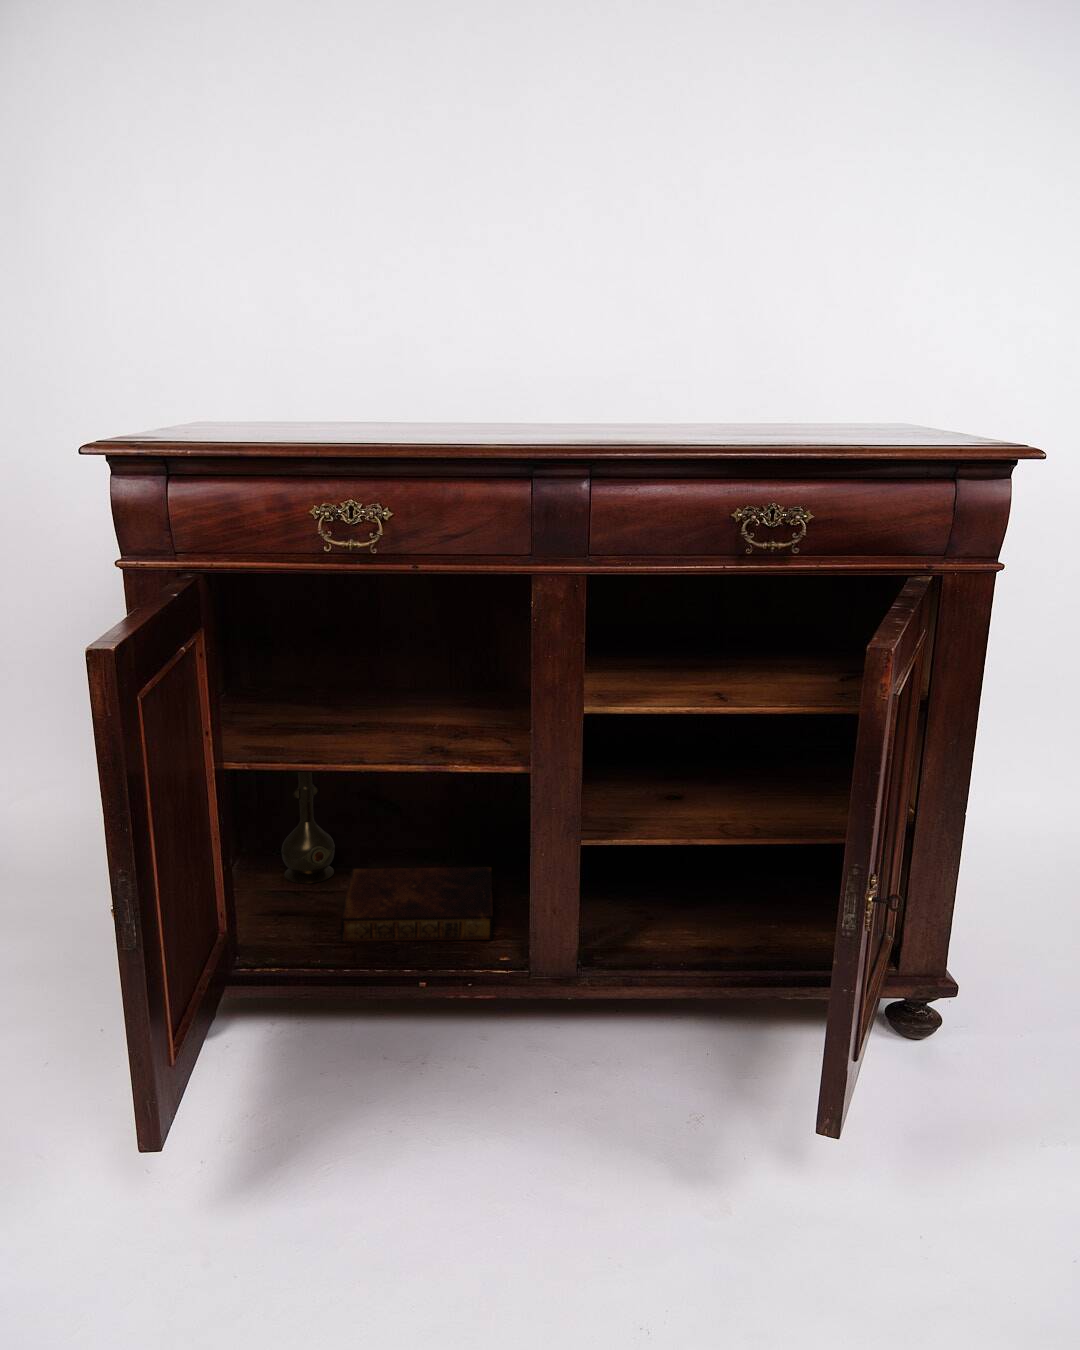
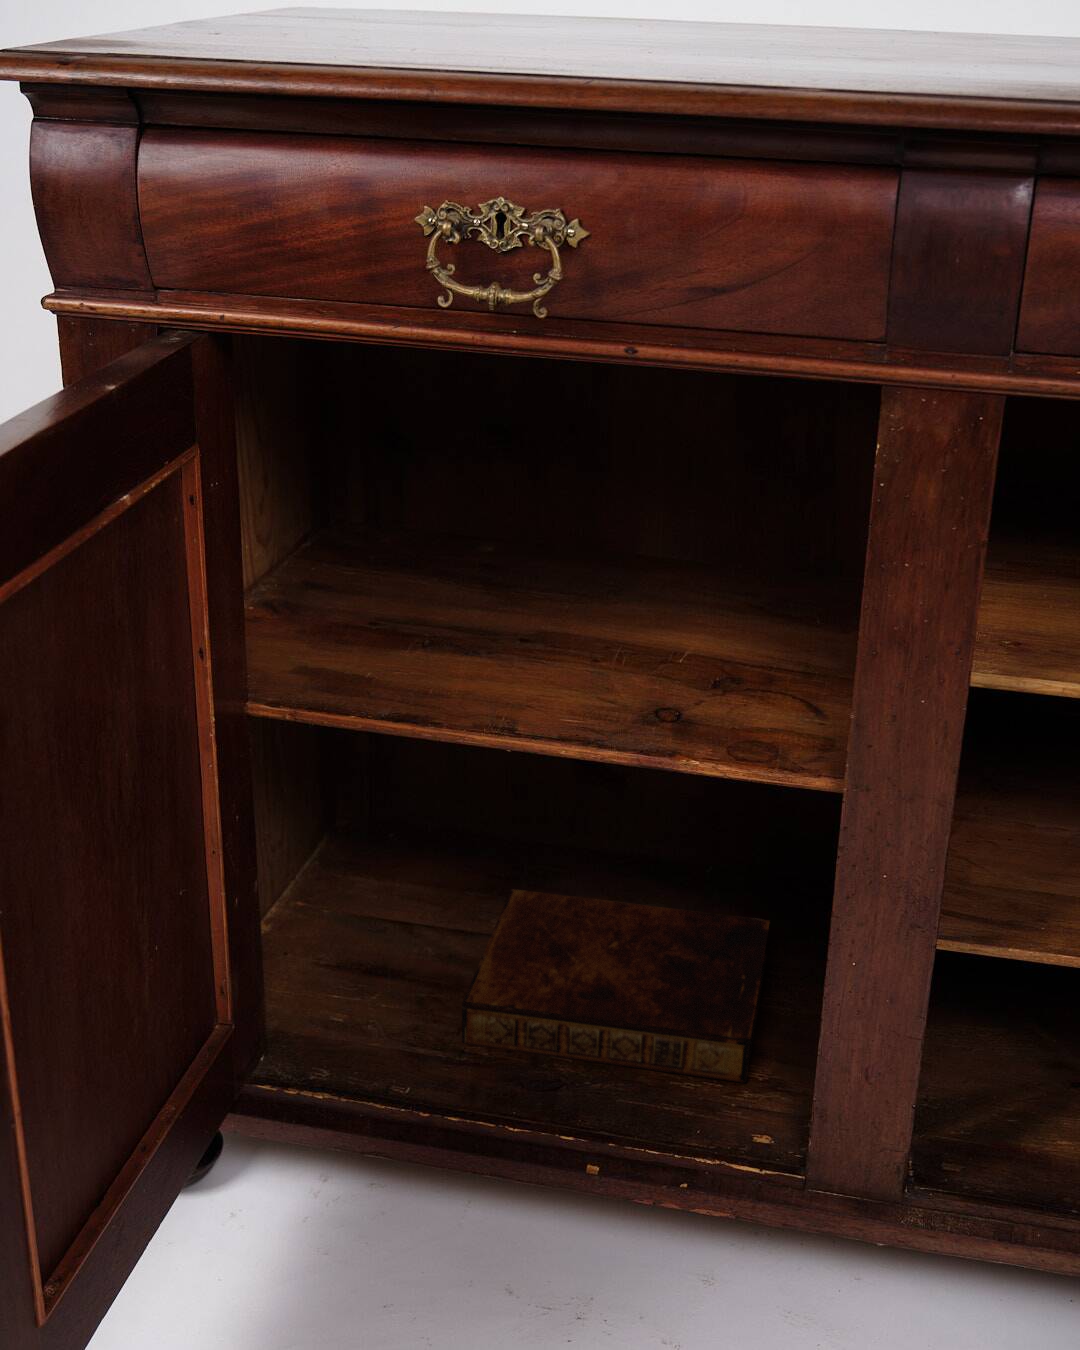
vase: present [281,772,335,883] -> none [393,653,491,900]

